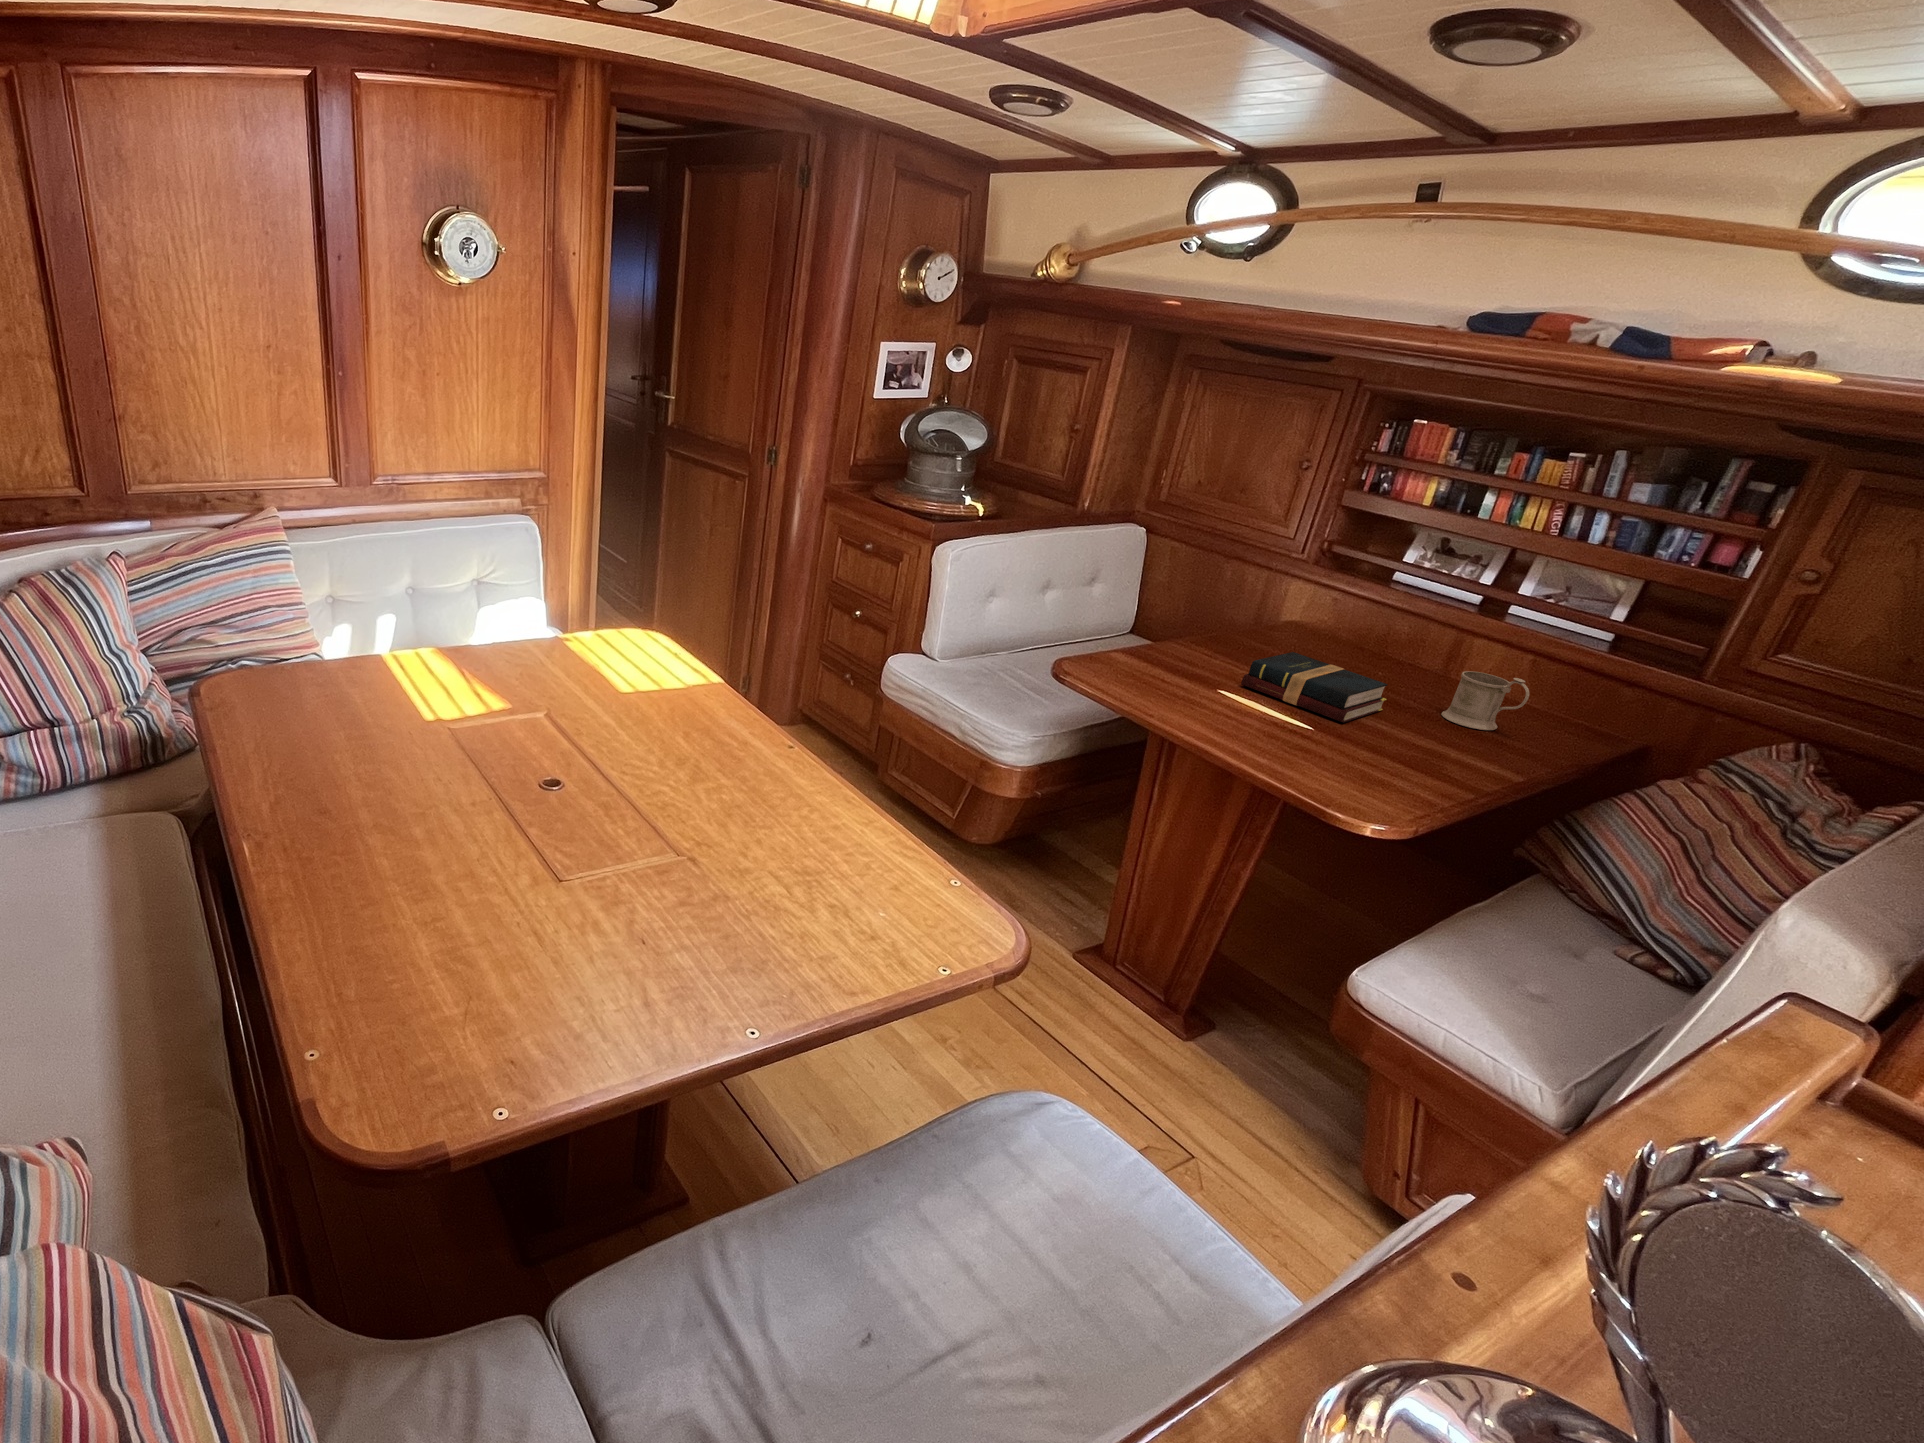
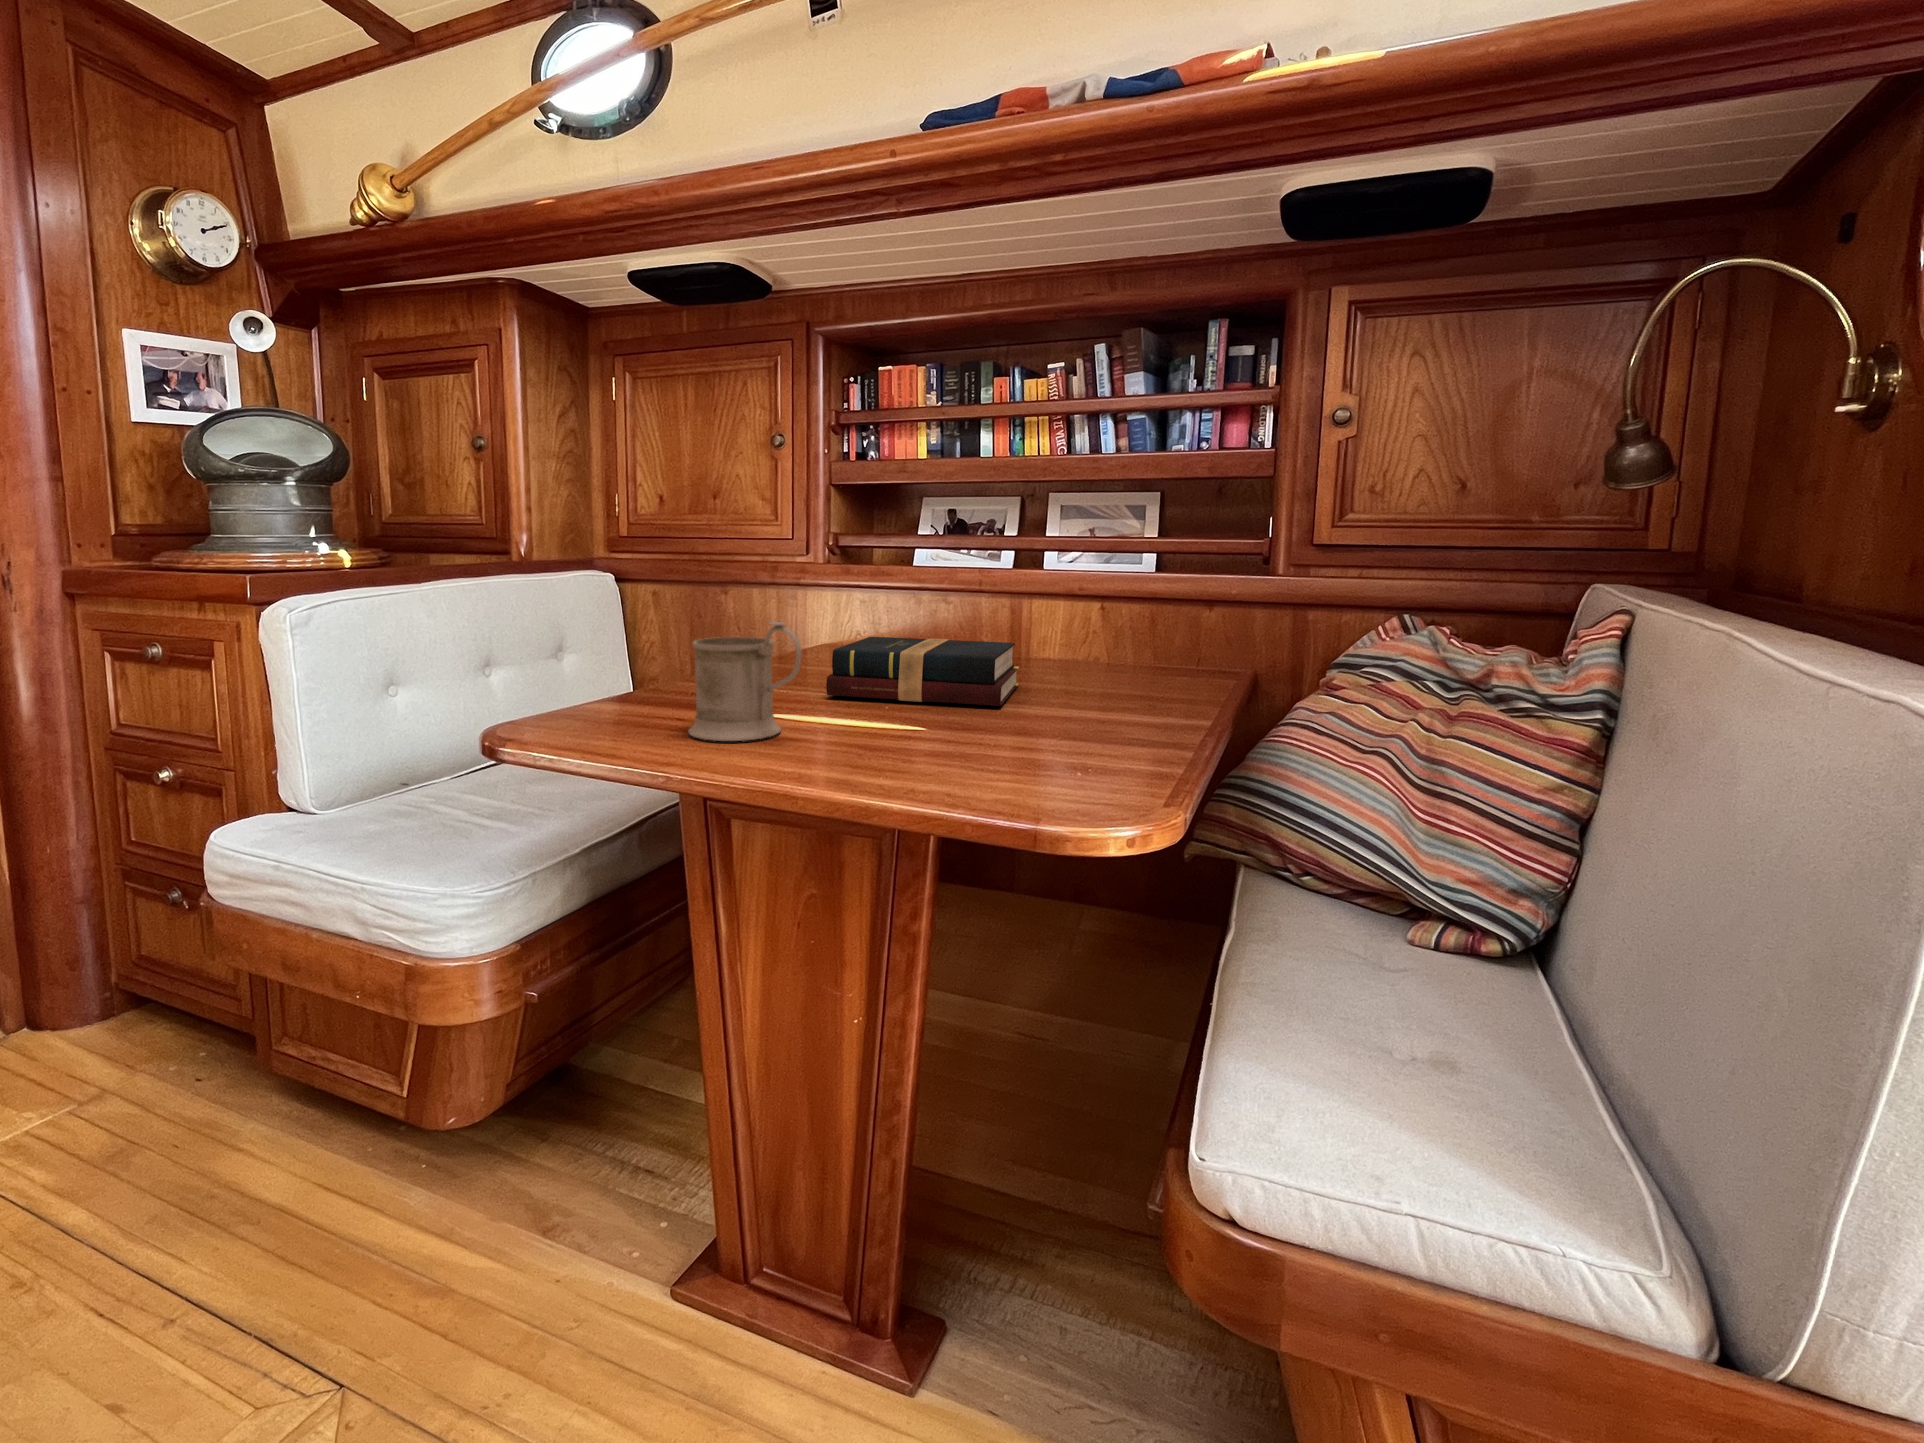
mug: present [1442,671,1529,730] -> present [688,622,802,741]

